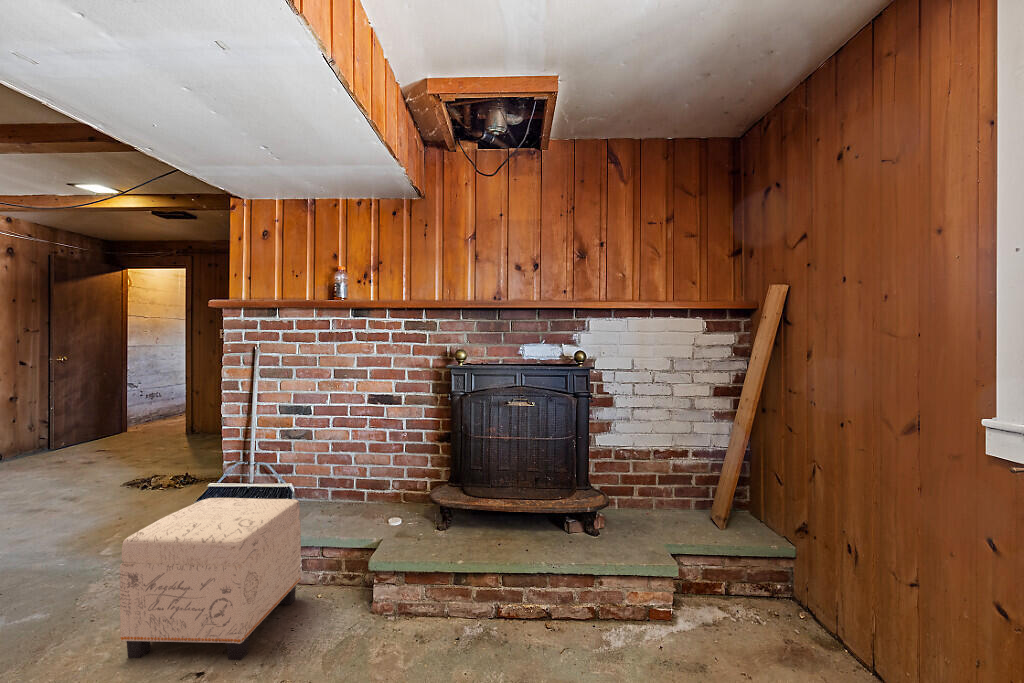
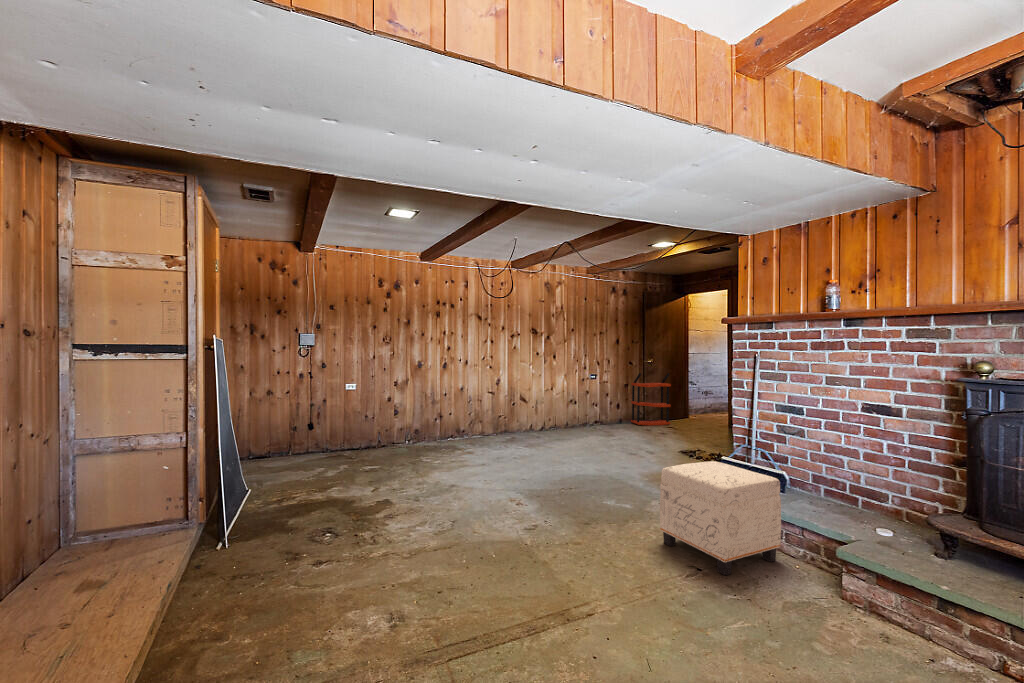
shelving unit: none [22,374,101,457] -> present [631,373,671,425]

